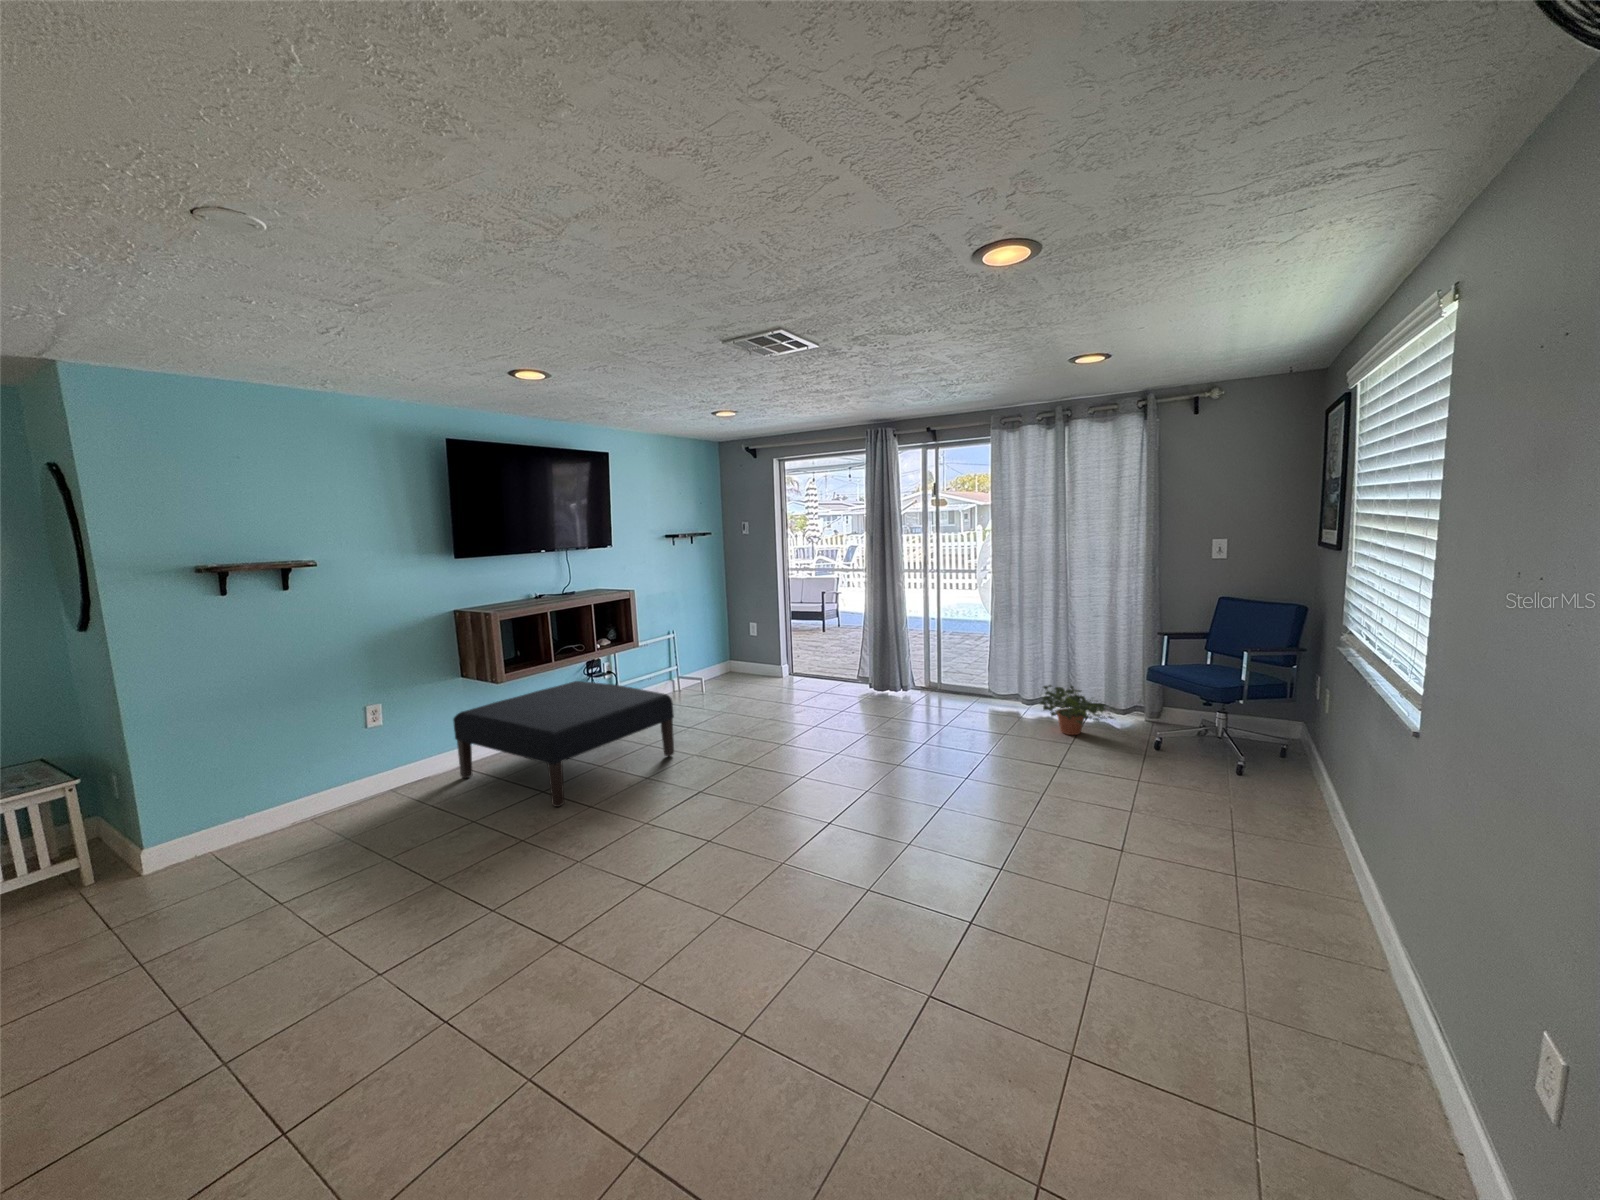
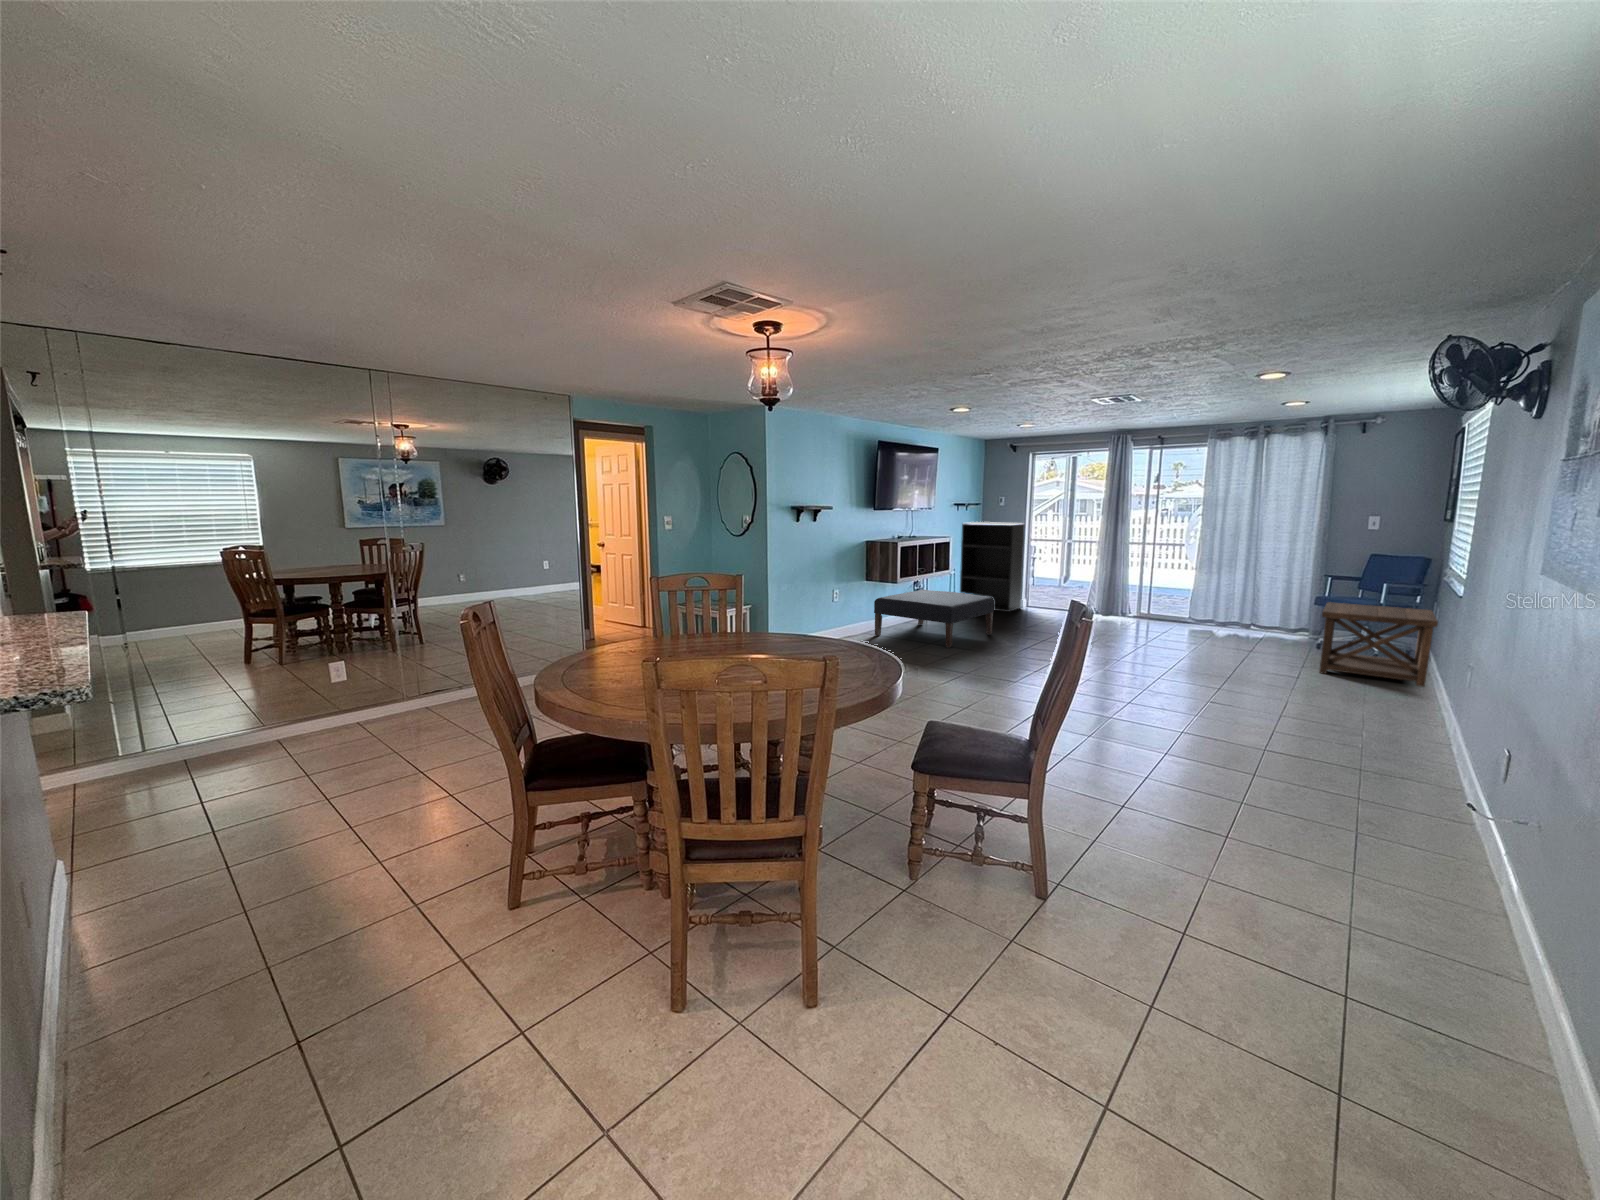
bookshelf: none [681,558,775,692] -> present [960,522,1024,612]
potted plant: present [1040,685,1116,735] -> none [1232,610,1289,641]
side table: none [1155,686,1342,856] -> present [1319,602,1438,687]

